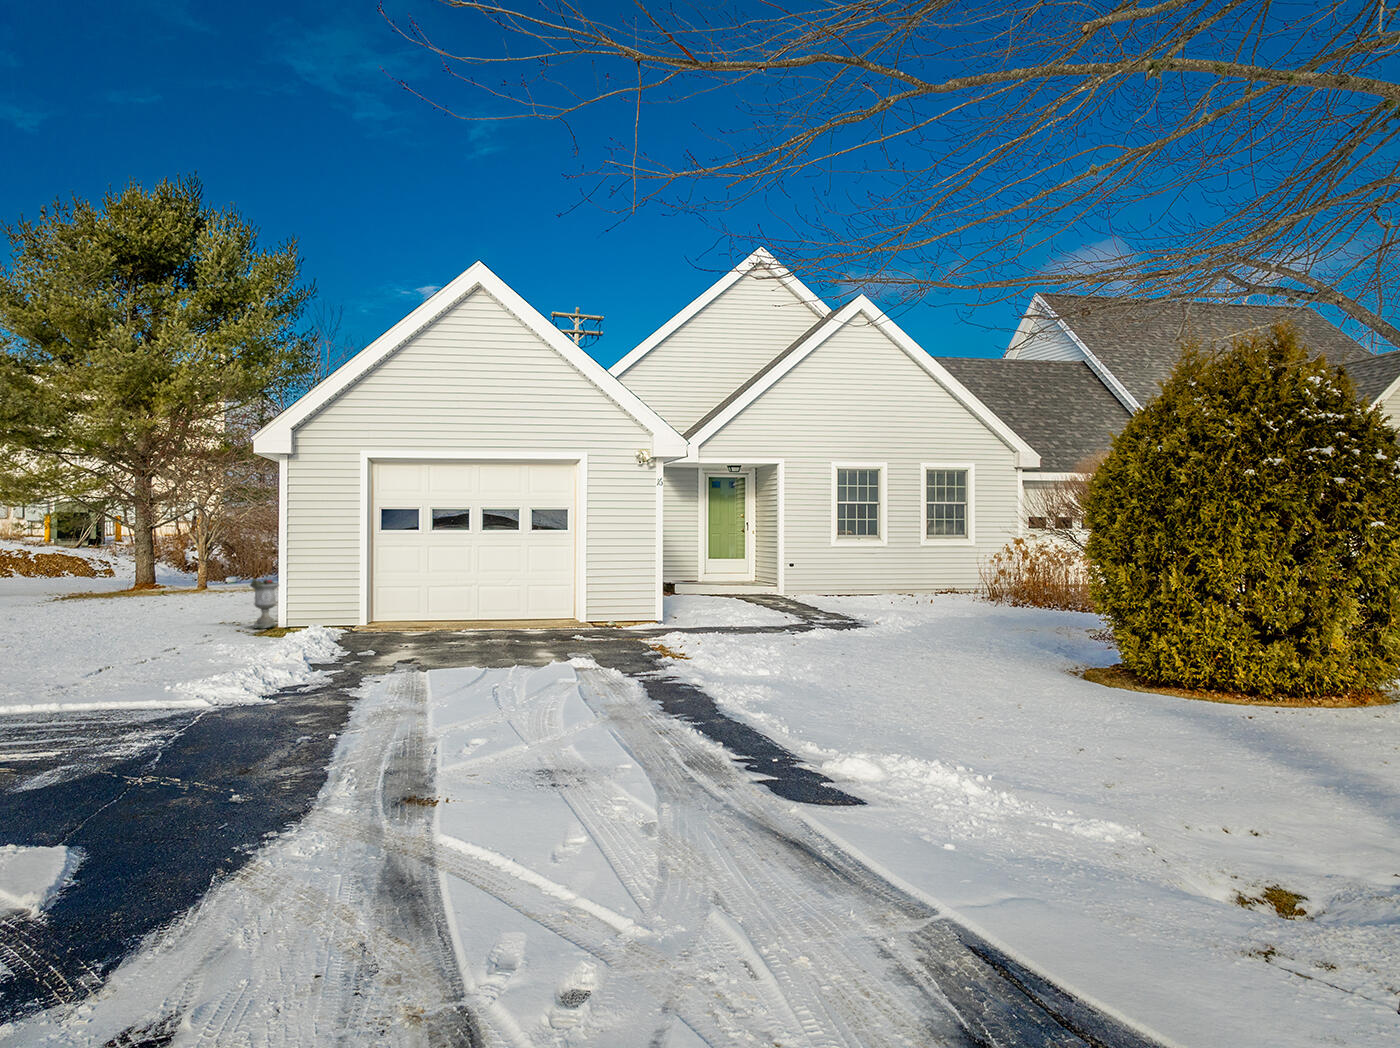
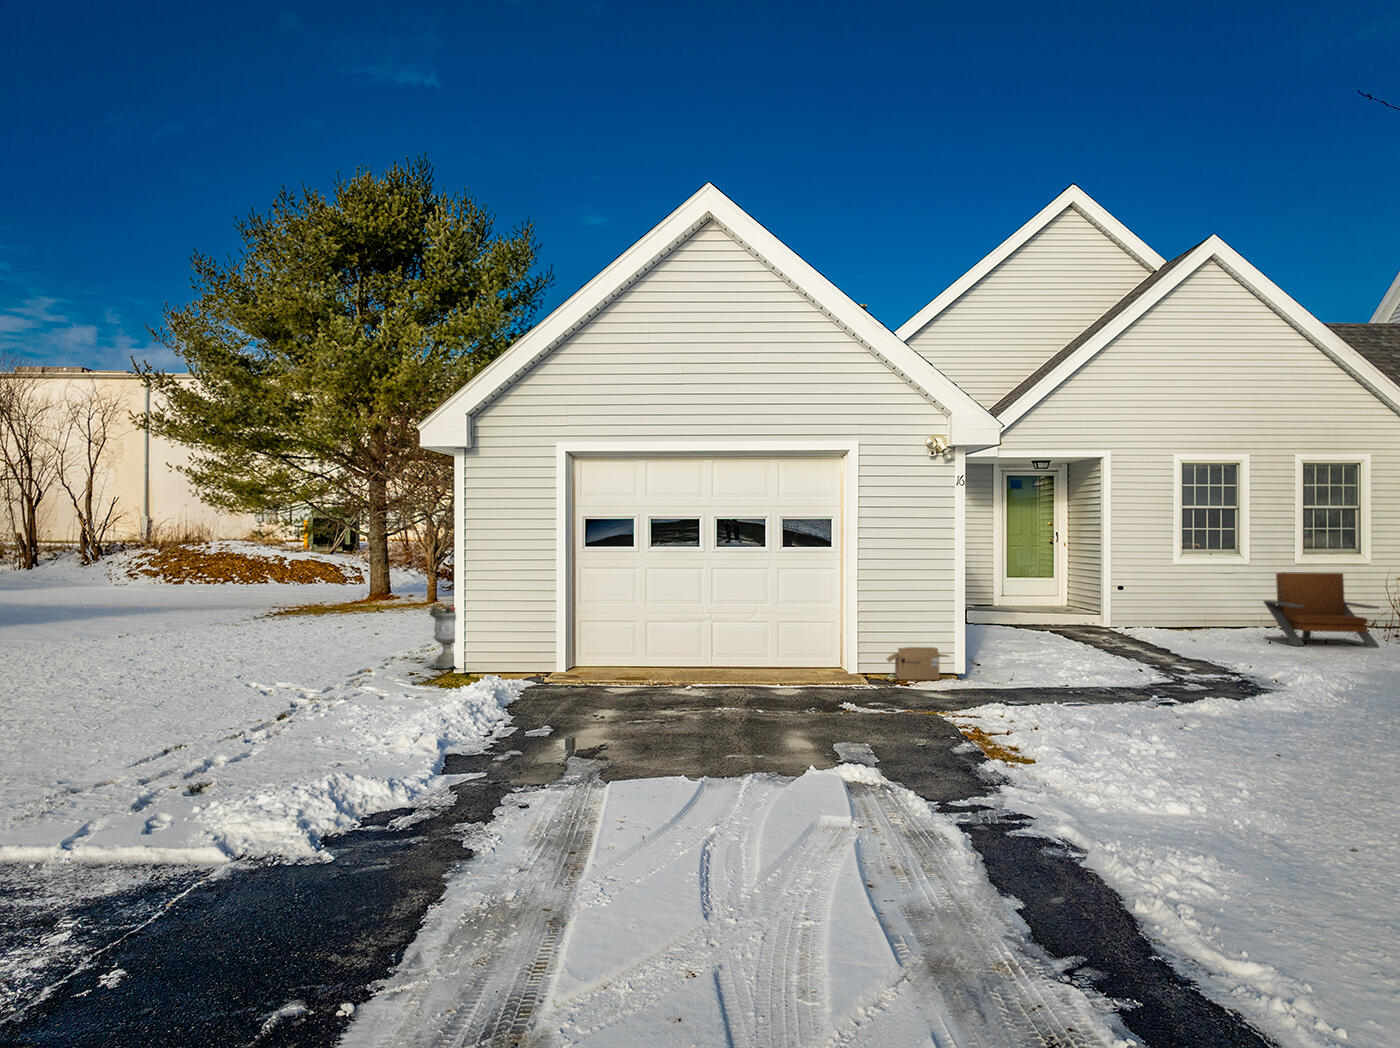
lounge chair: none [879,548,945,598] -> present [1264,572,1379,648]
cardboard box: none [609,599,653,622] -> present [887,647,949,680]

